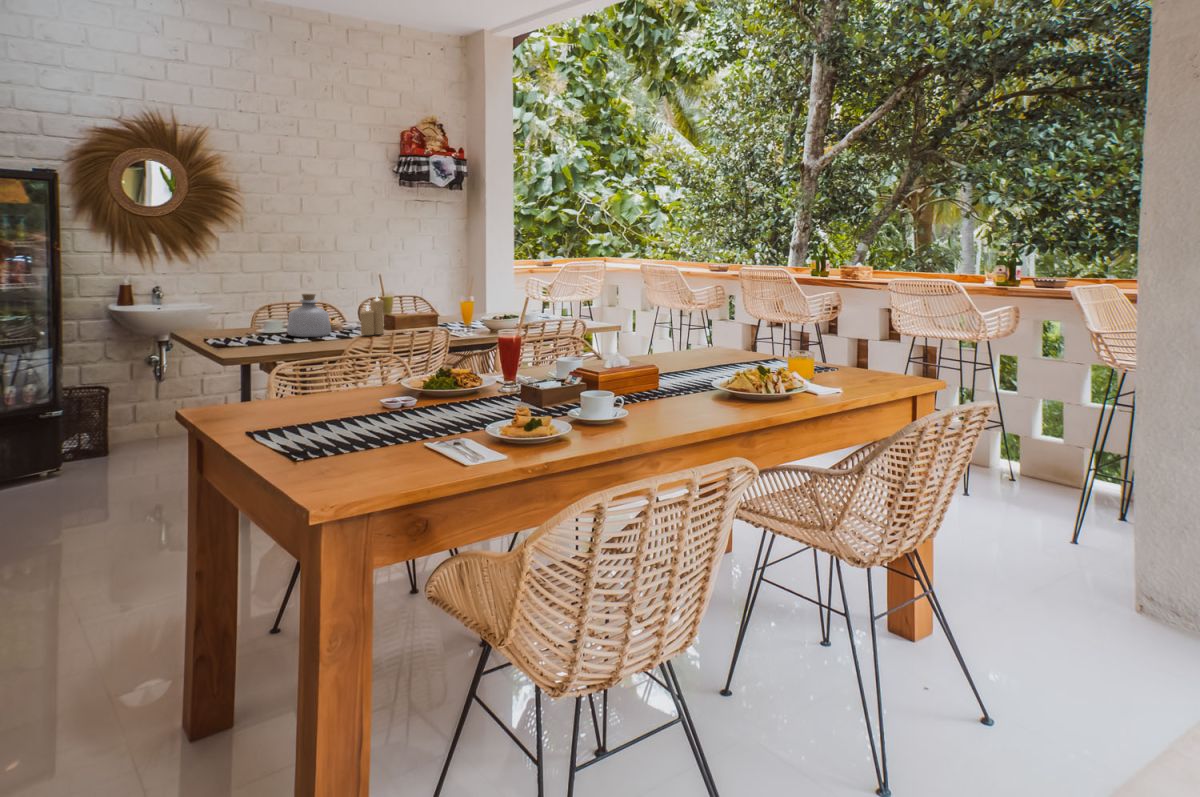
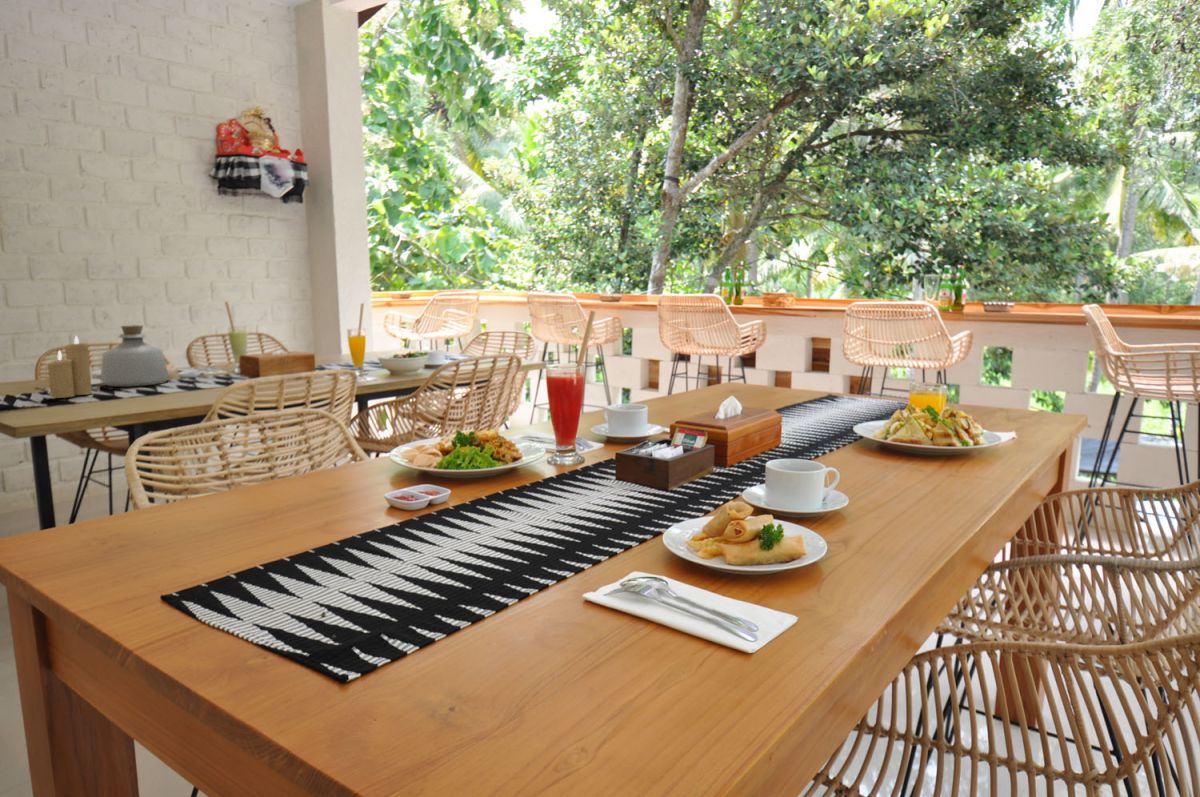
candle: present [360,297,384,335] -> present [48,336,92,398]

